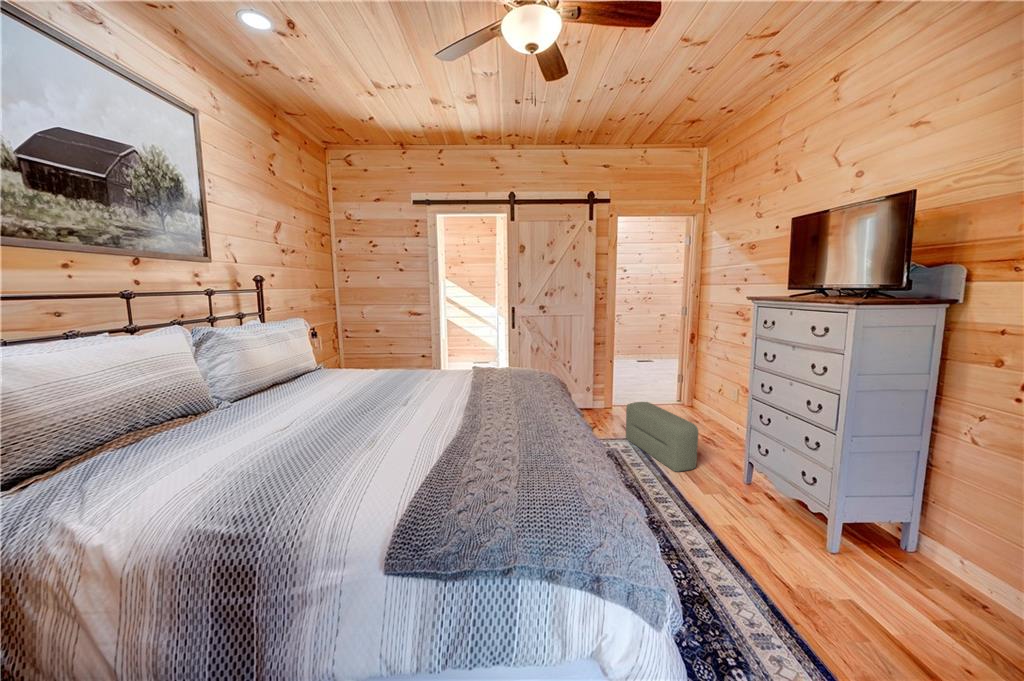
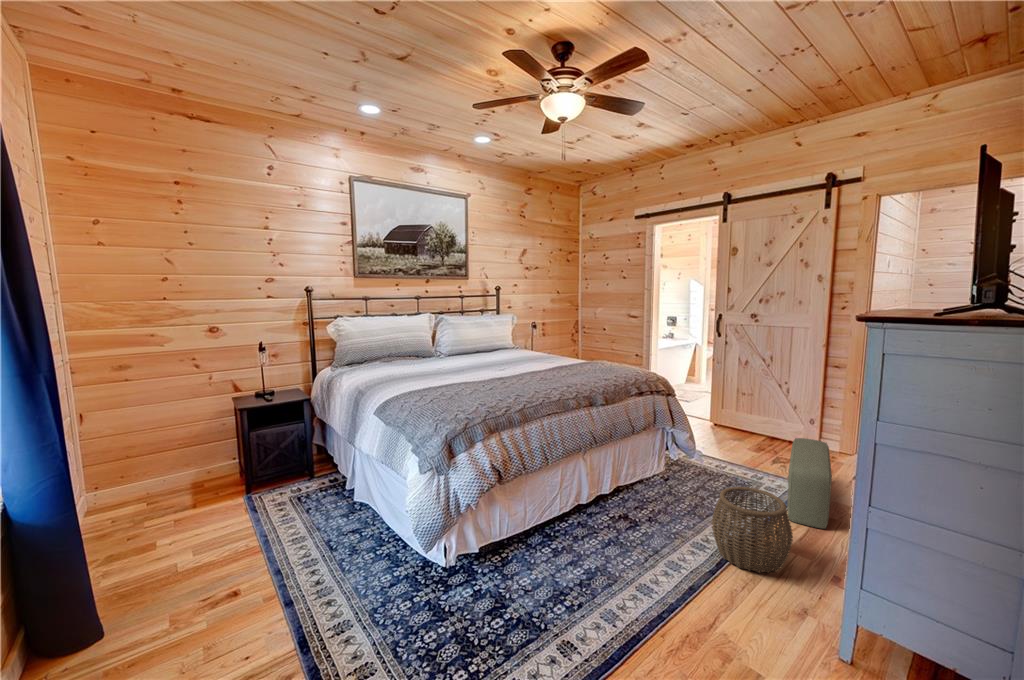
woven basket: none [680,456,752,531] -> present [712,487,793,573]

